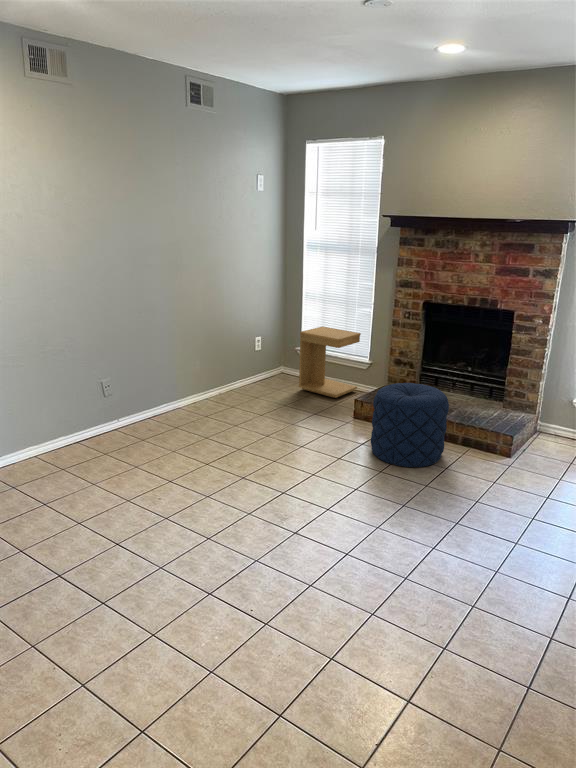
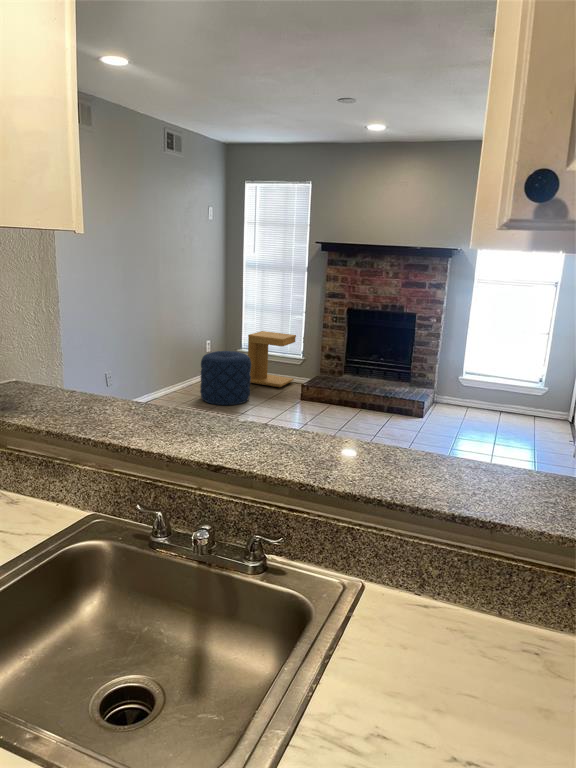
pouf: present [371,383,449,467] -> present [200,351,251,405]

